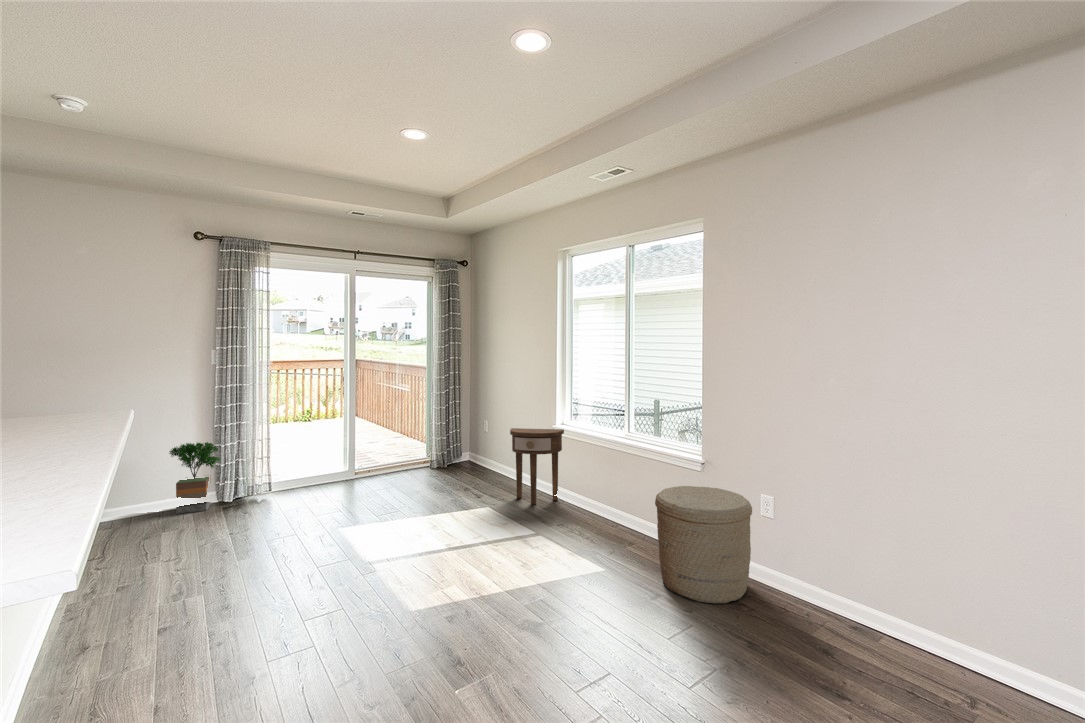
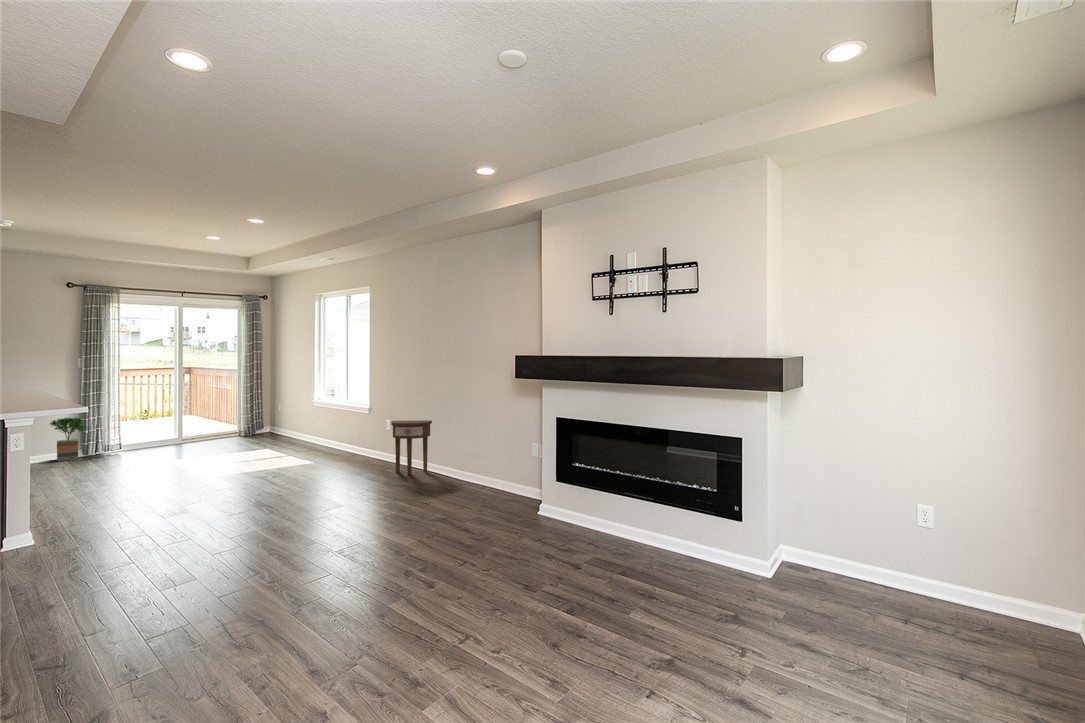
side table: present [510,428,564,504] -> present [391,420,432,475]
woven basket: present [655,486,752,603] -> none [348,424,390,468]

